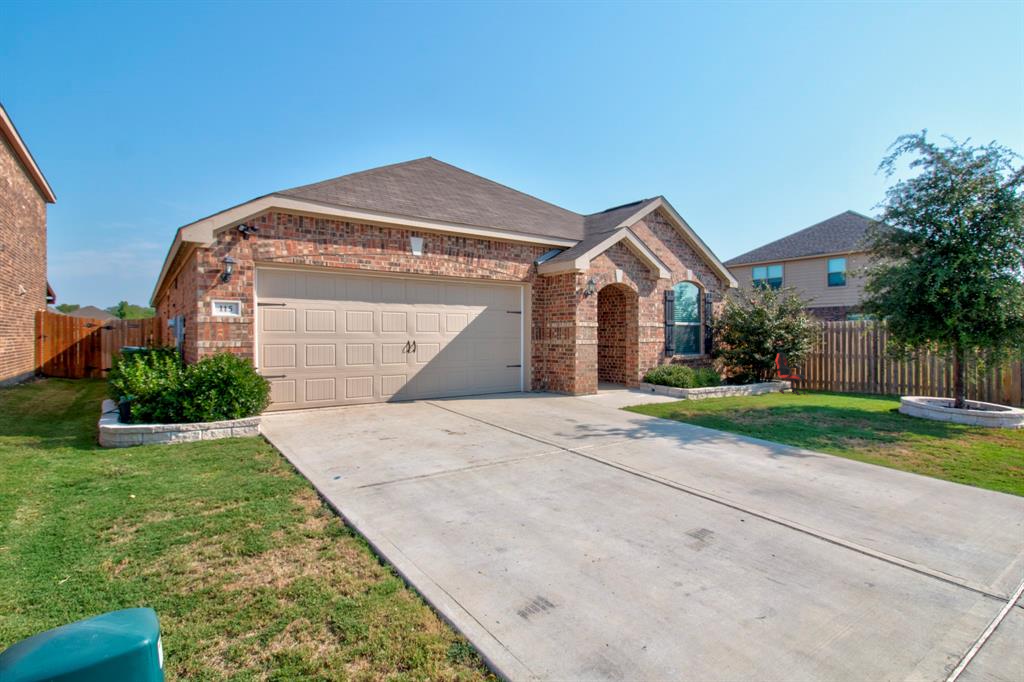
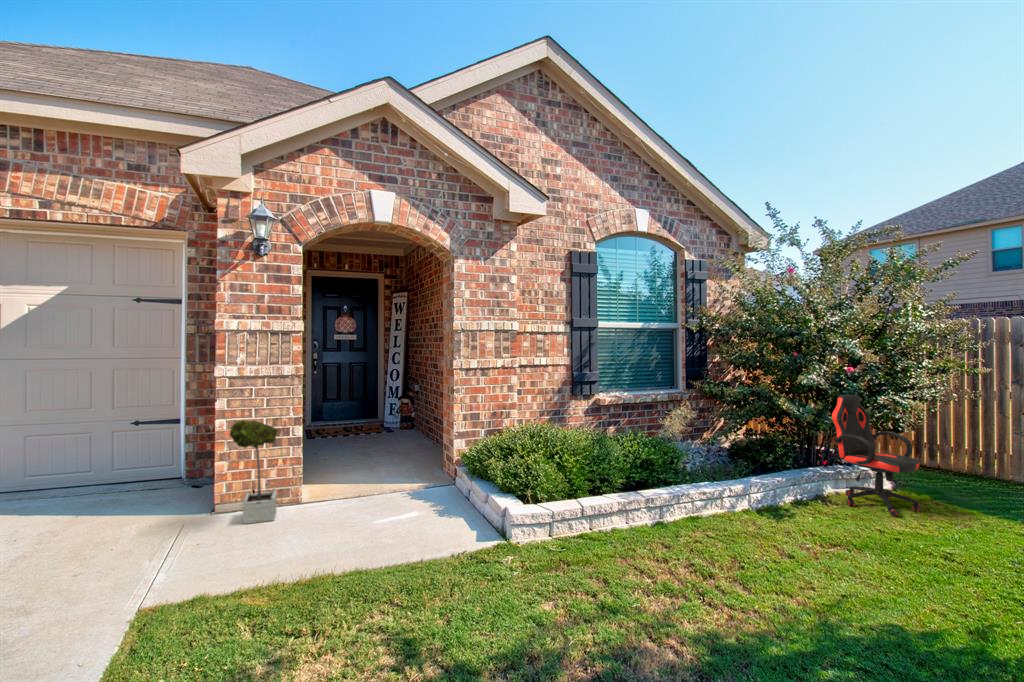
potted tree: none [581,361,598,400] -> present [230,420,278,524]

